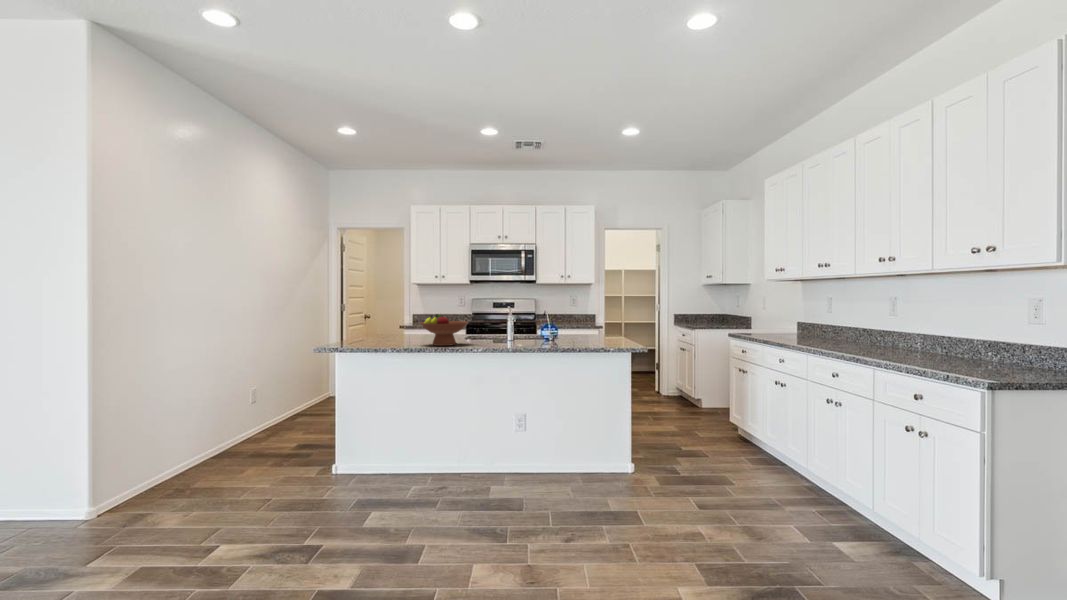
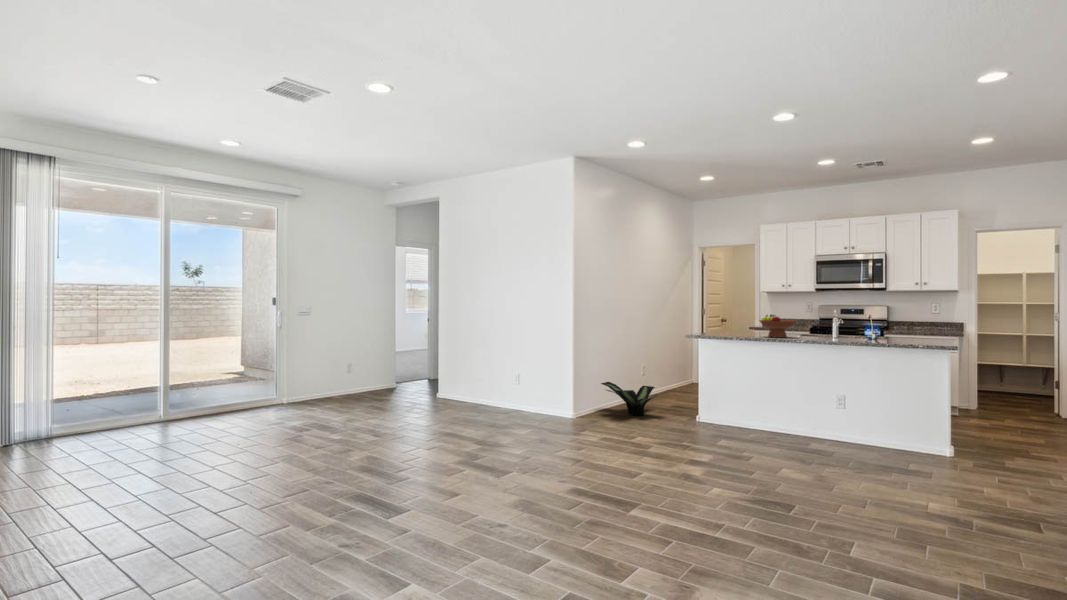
potted plant: none [162,428,288,486] -> present [601,382,664,415]

